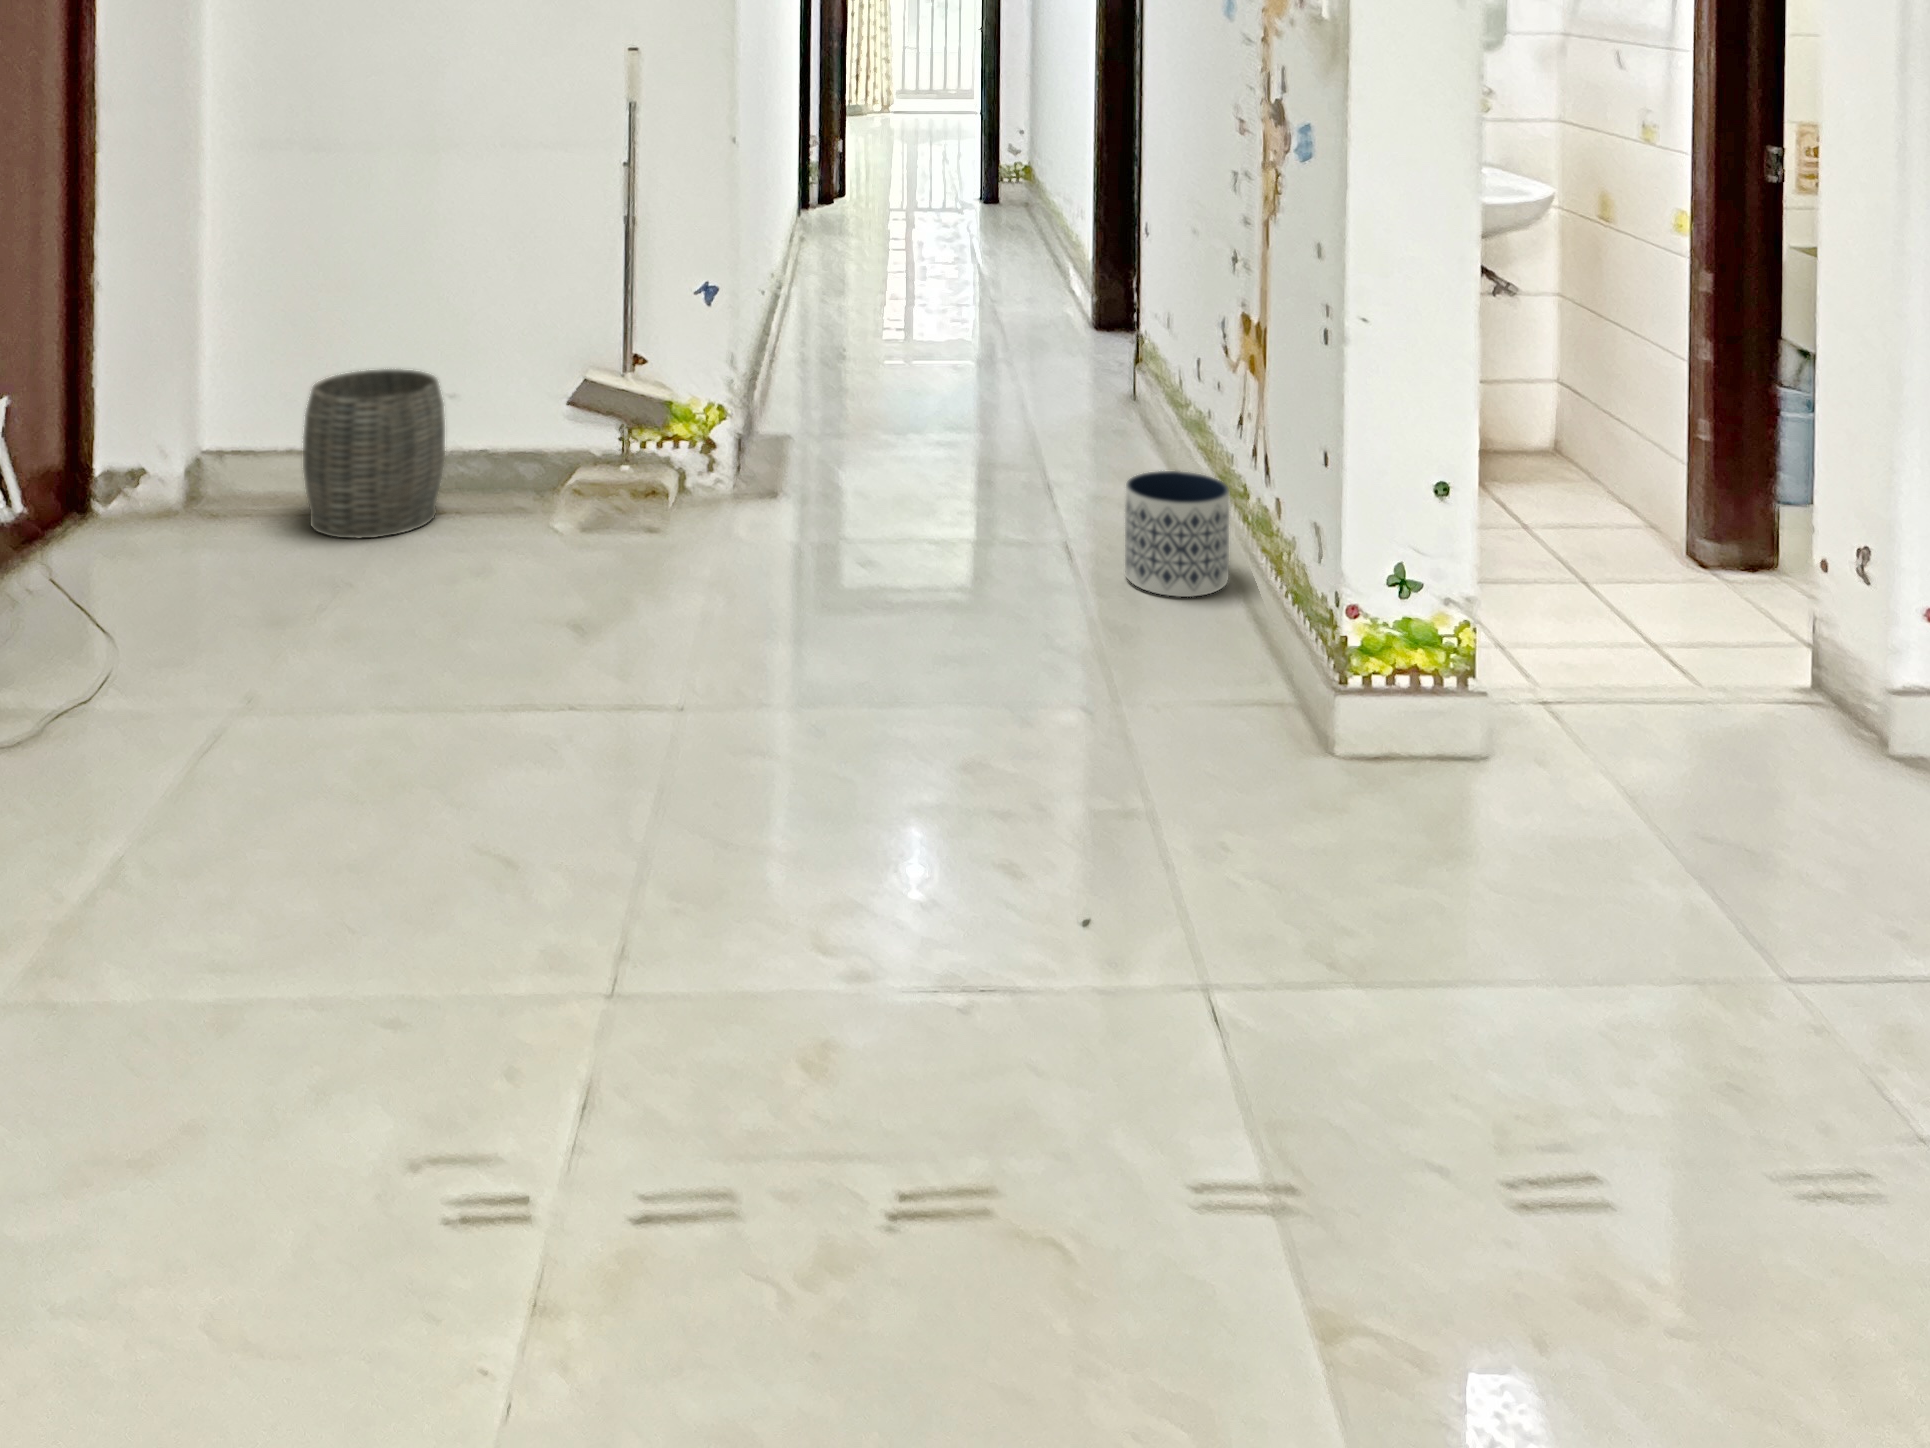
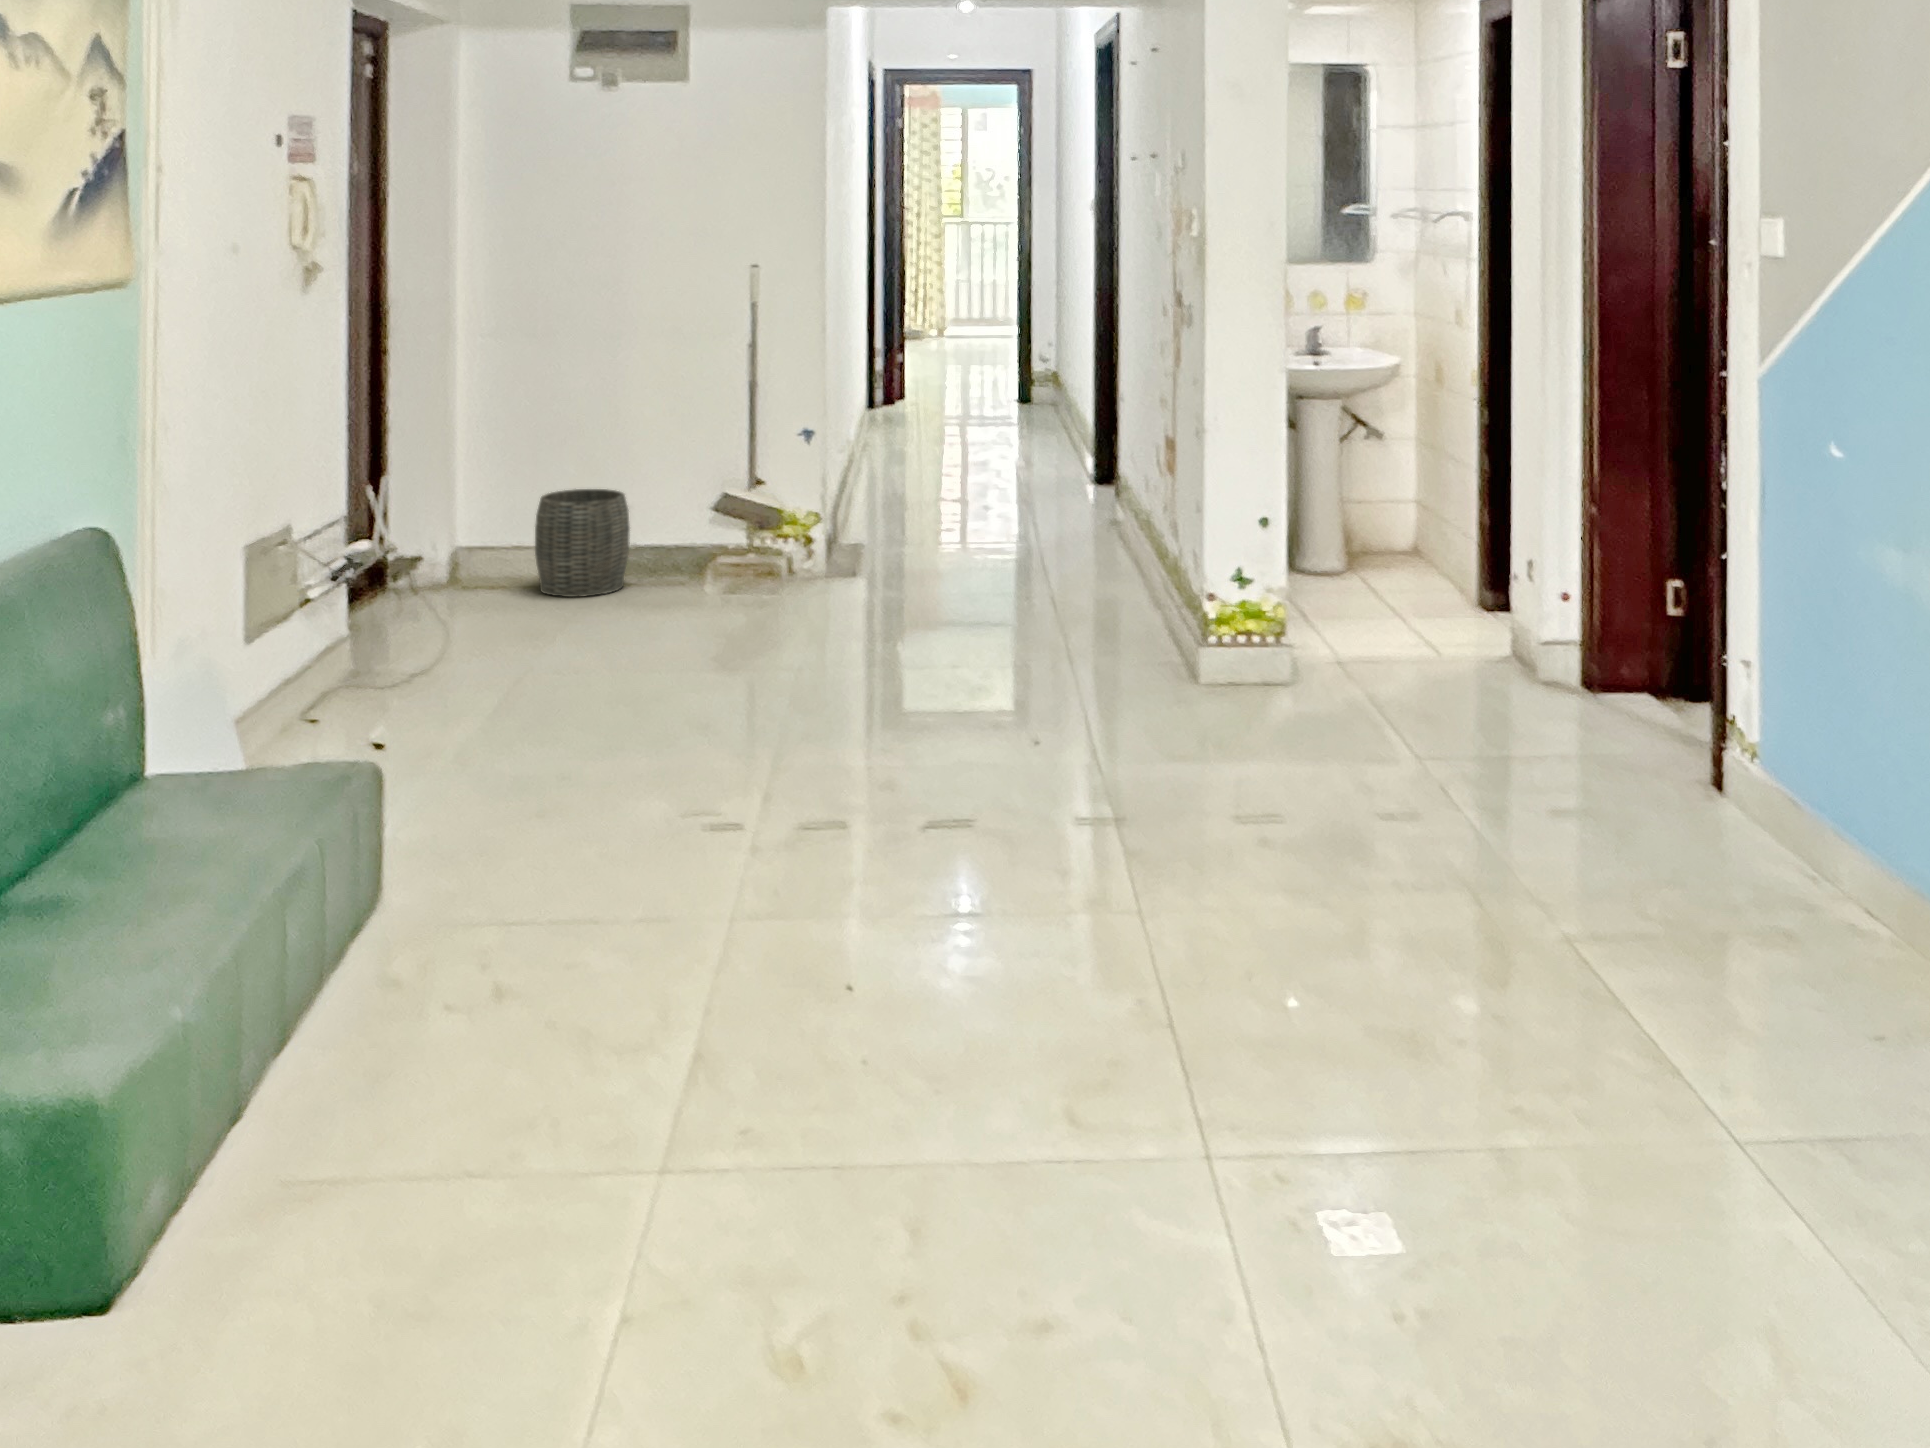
planter: present [1125,471,1229,597] -> none [1088,544,1156,620]

